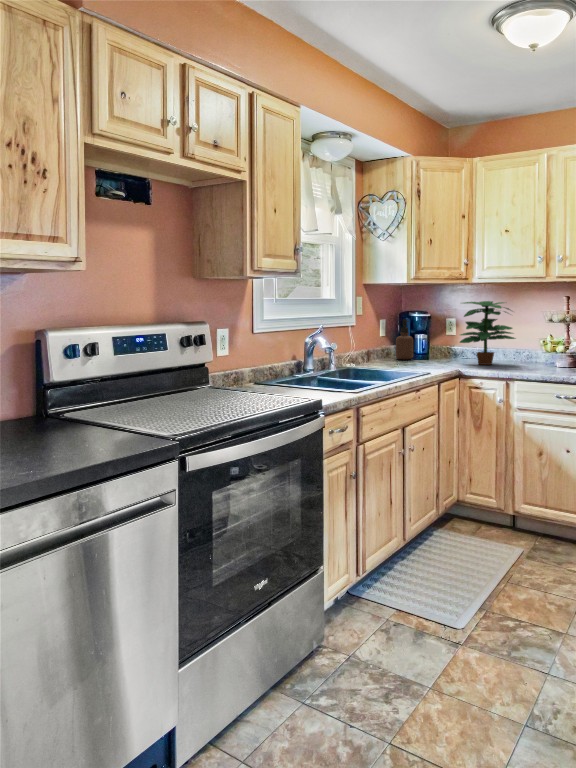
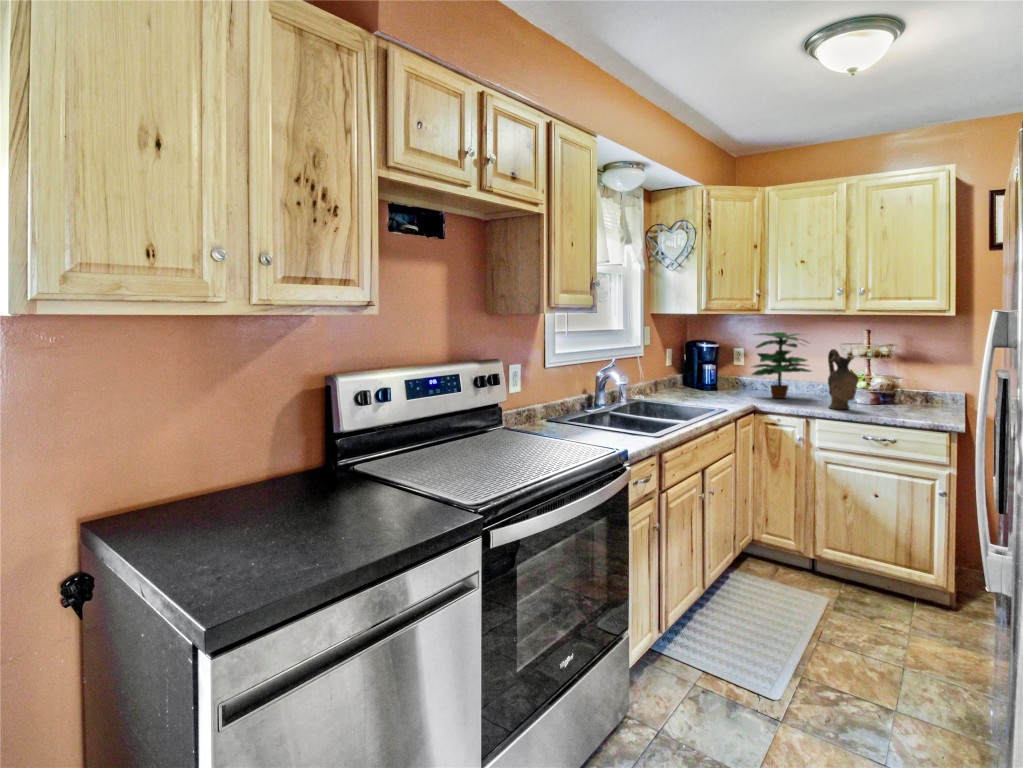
ceramic pitcher: none [526,316,553,373] -> present [828,349,858,409]
soap dispenser: present [396,319,413,360] -> none [683,350,701,391]

